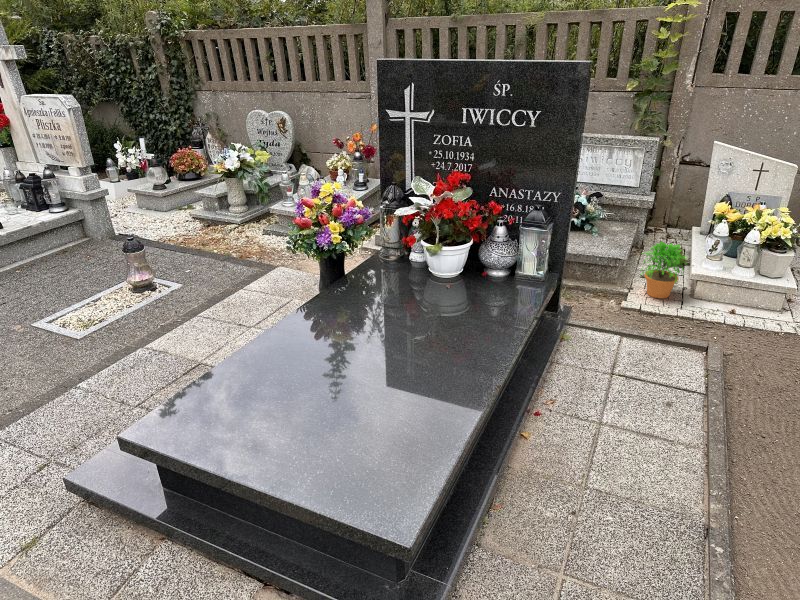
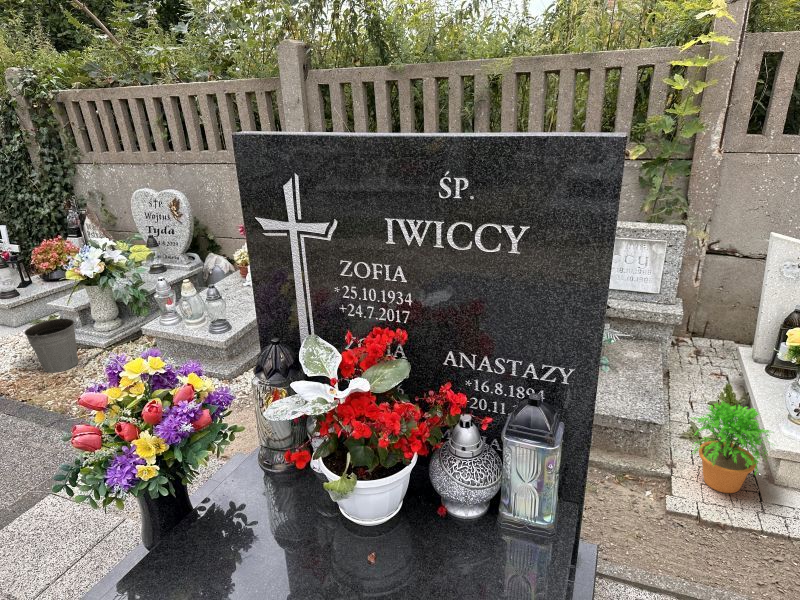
bucket: none [190,198,222,236] -> present [25,317,78,373]

